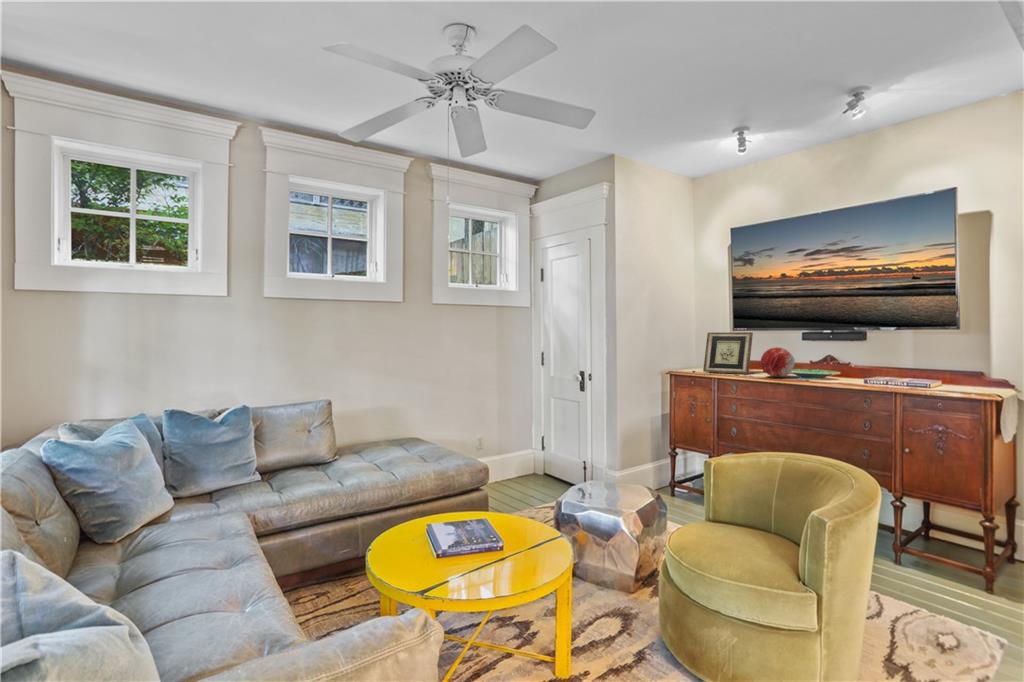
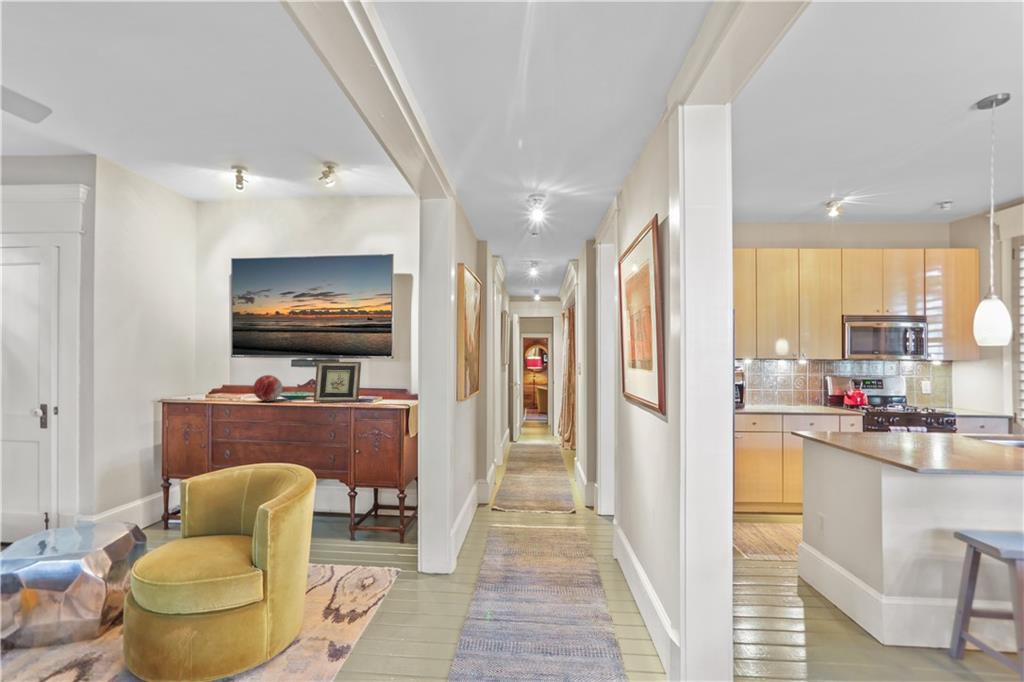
picture frame: present [703,332,753,374] -> present [314,362,361,402]

